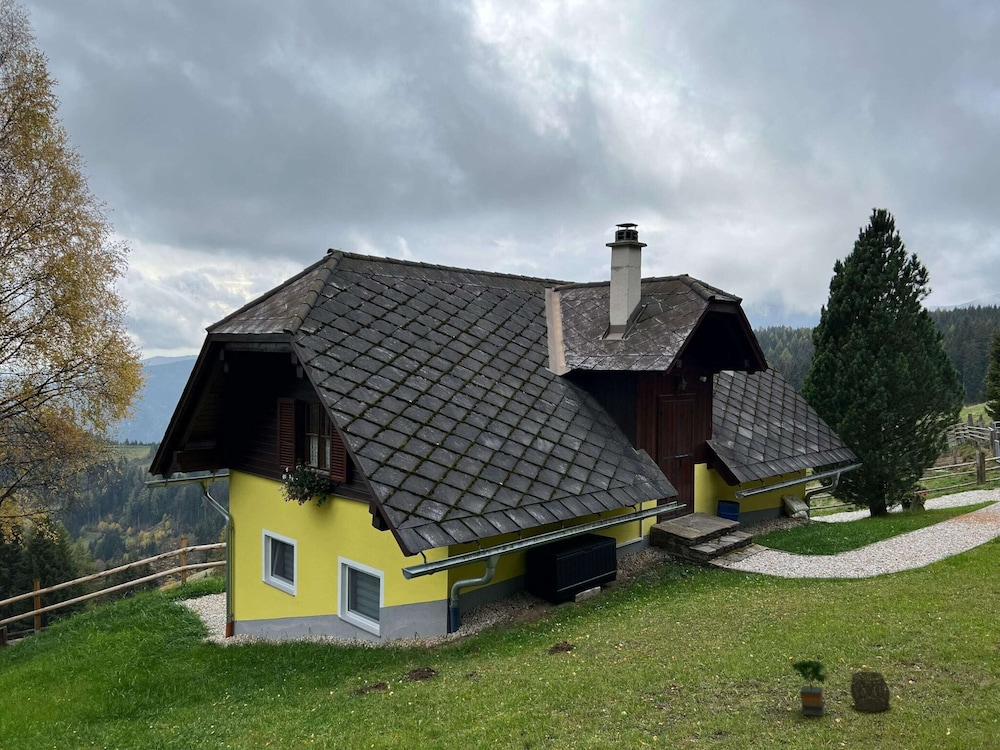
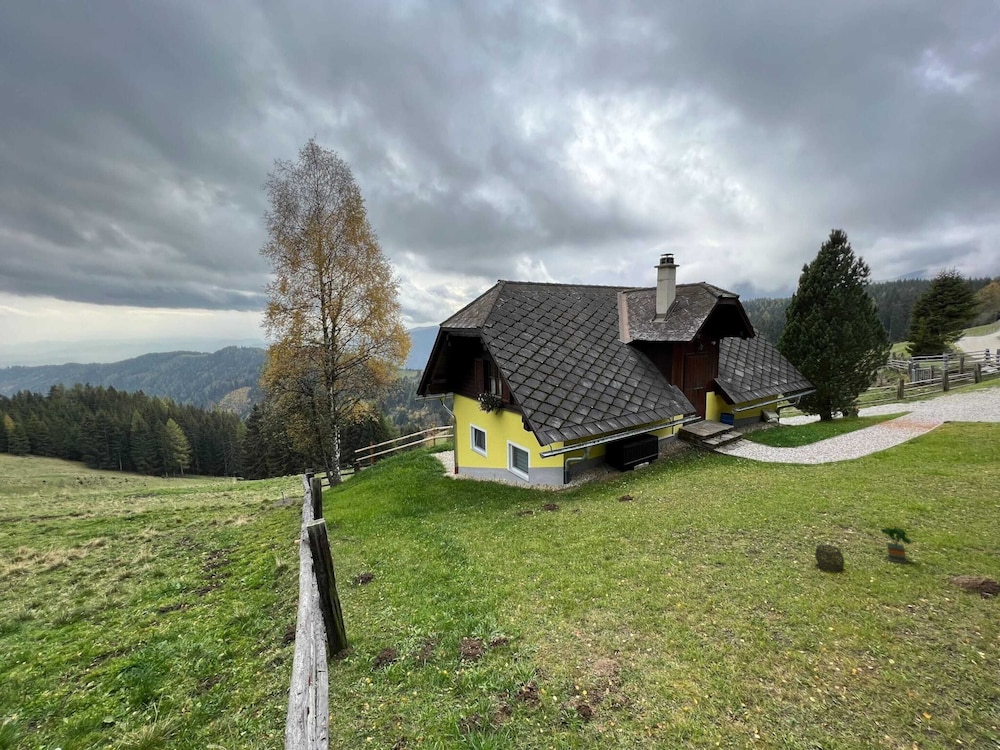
potted tree: present [792,660,827,716] -> present [881,528,911,563]

